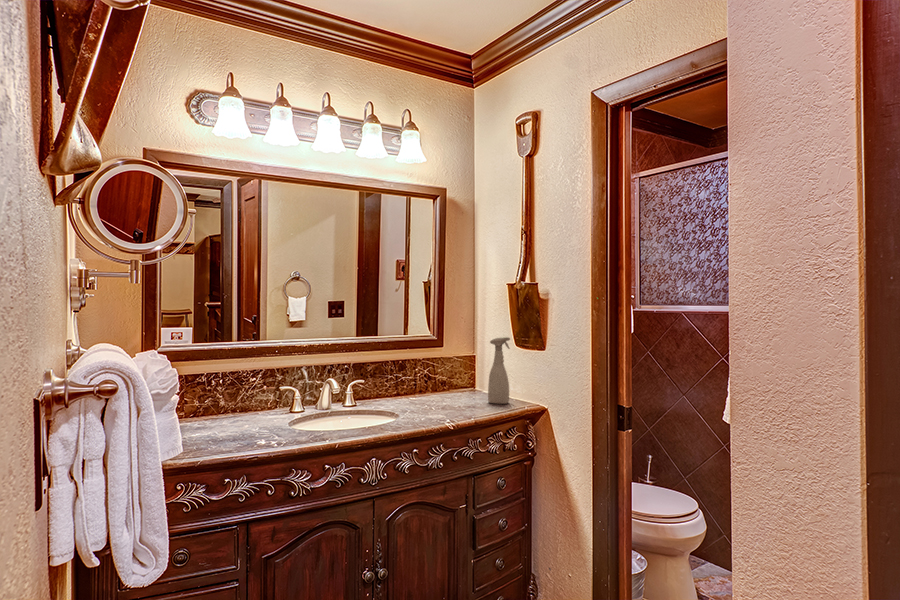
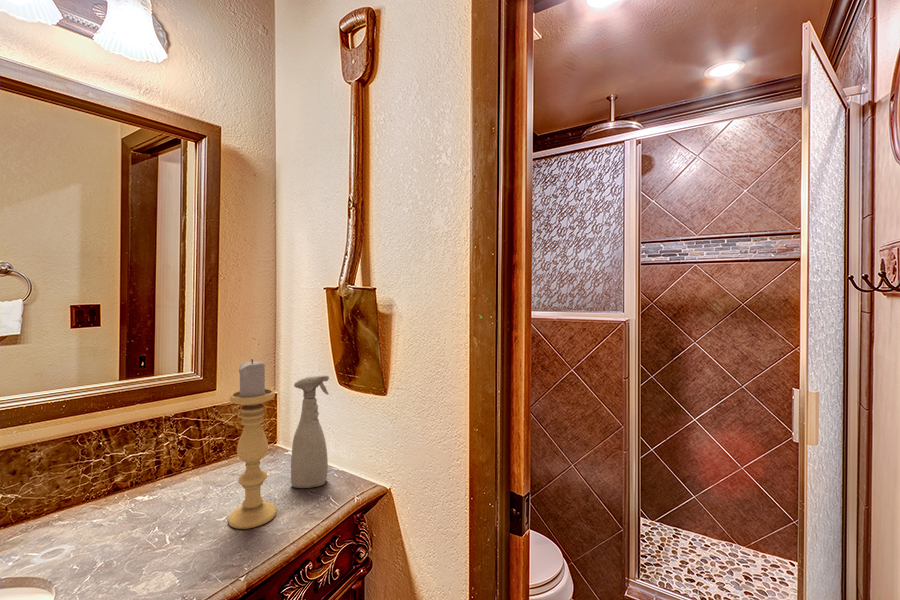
candle holder: none [459,322,482,411] -> present [228,359,276,529]

